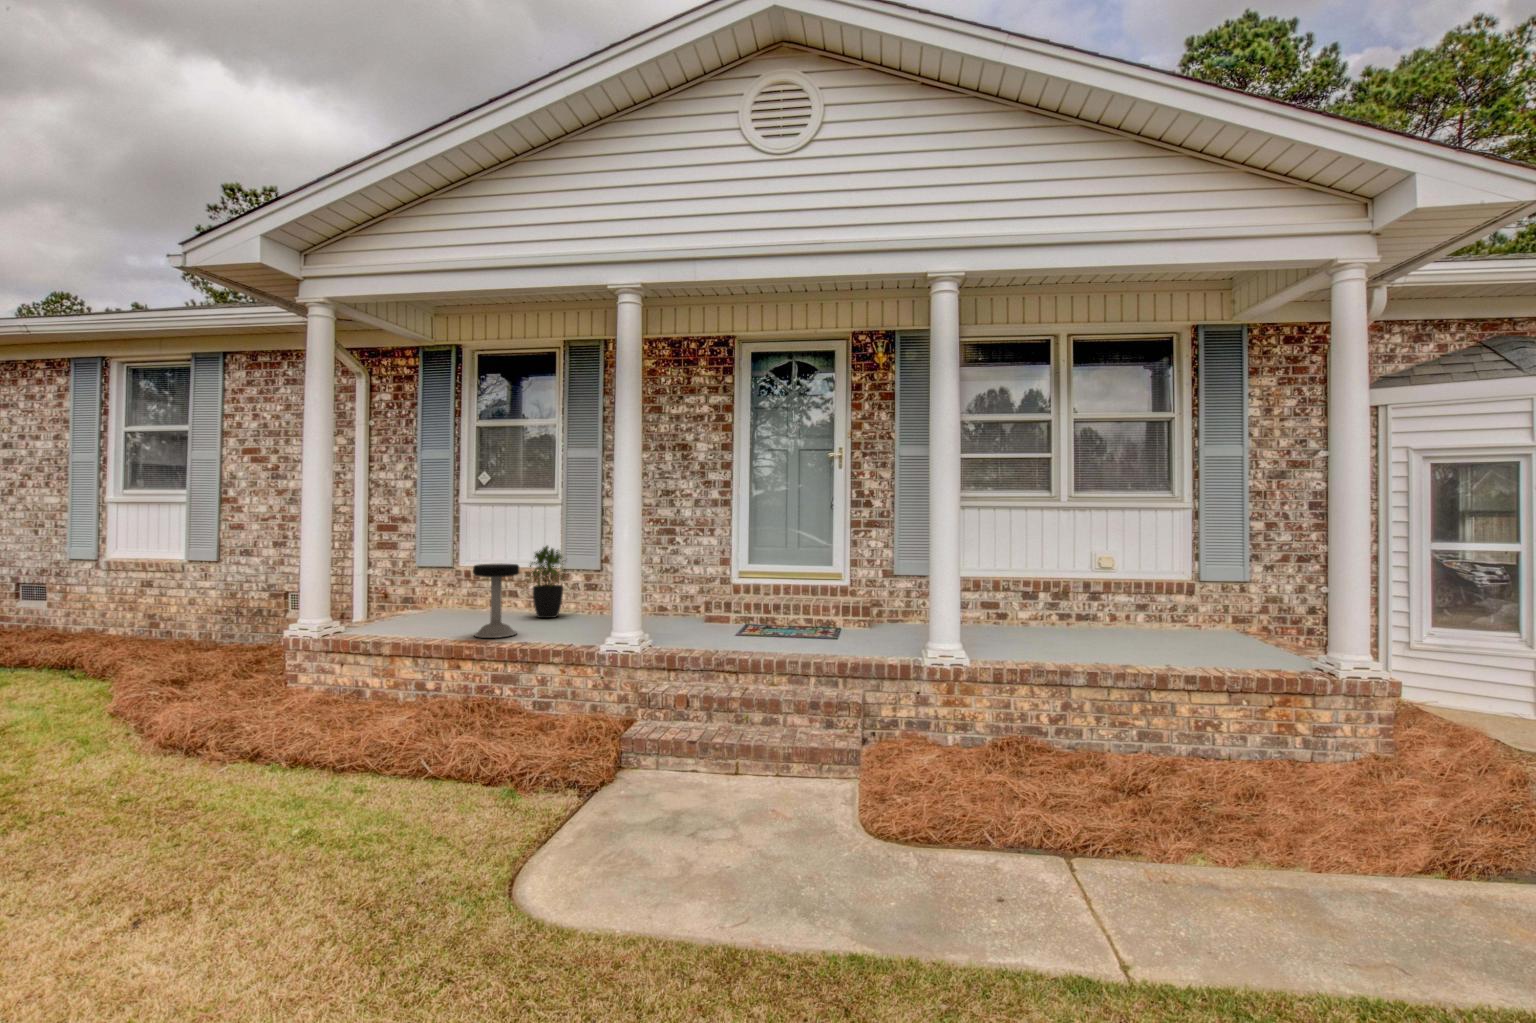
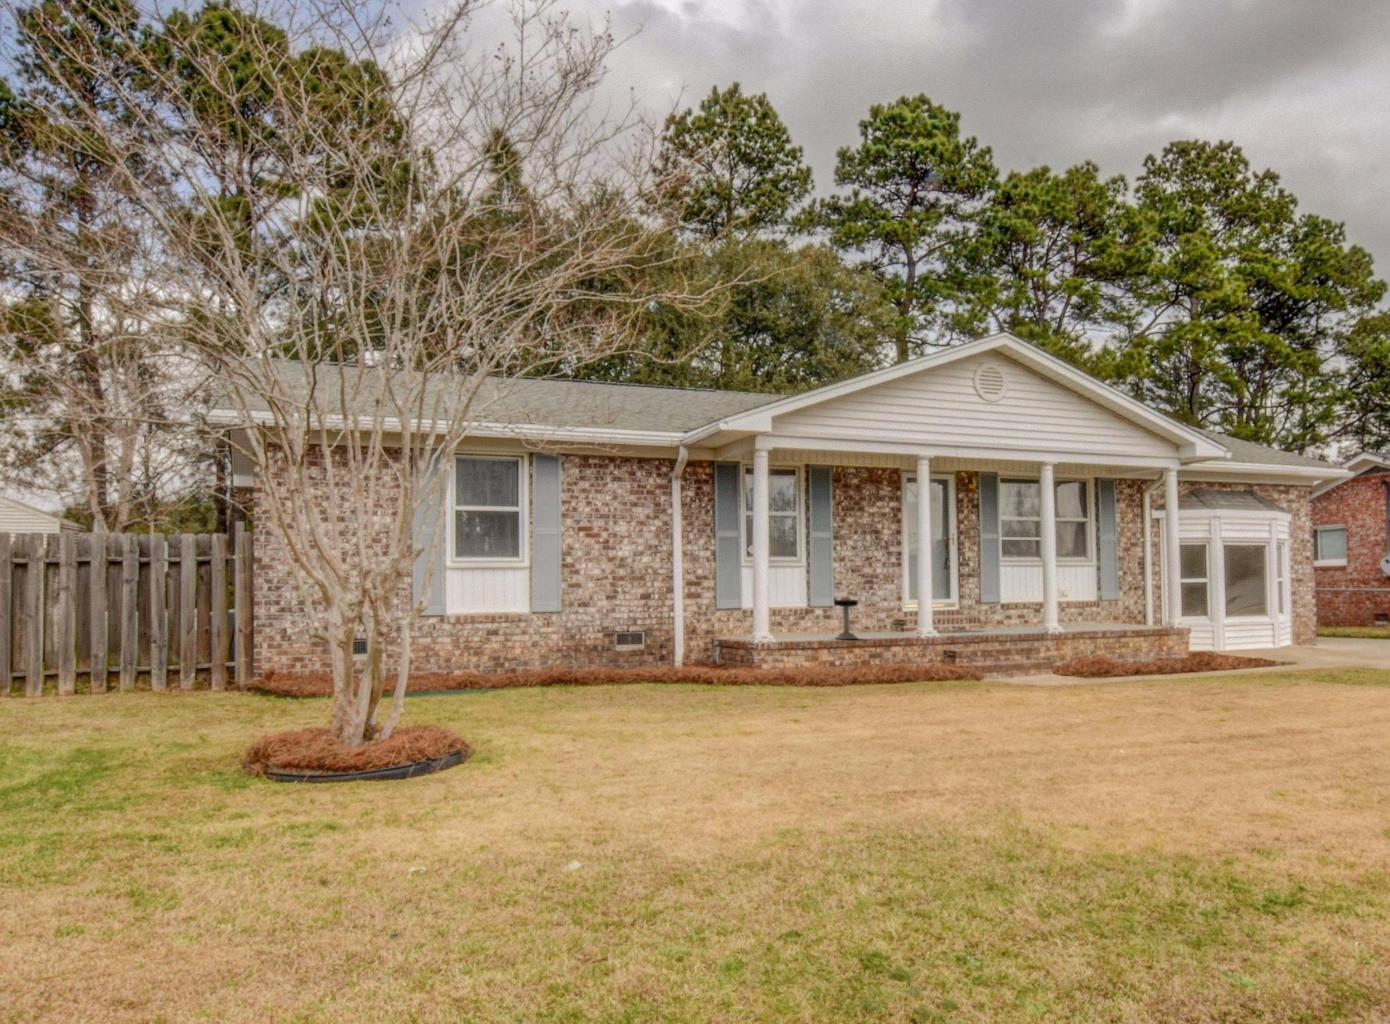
potted plant: present [526,546,567,618] -> none [805,590,832,634]

